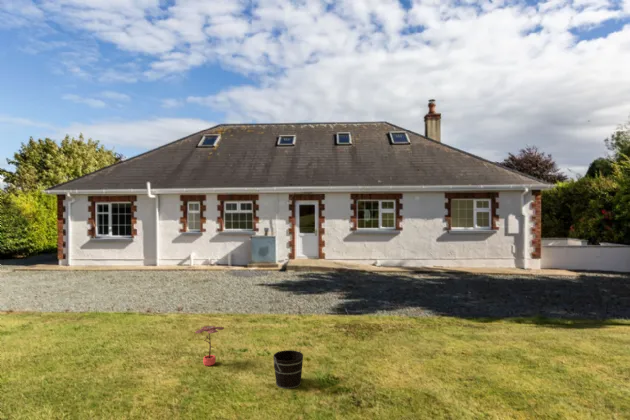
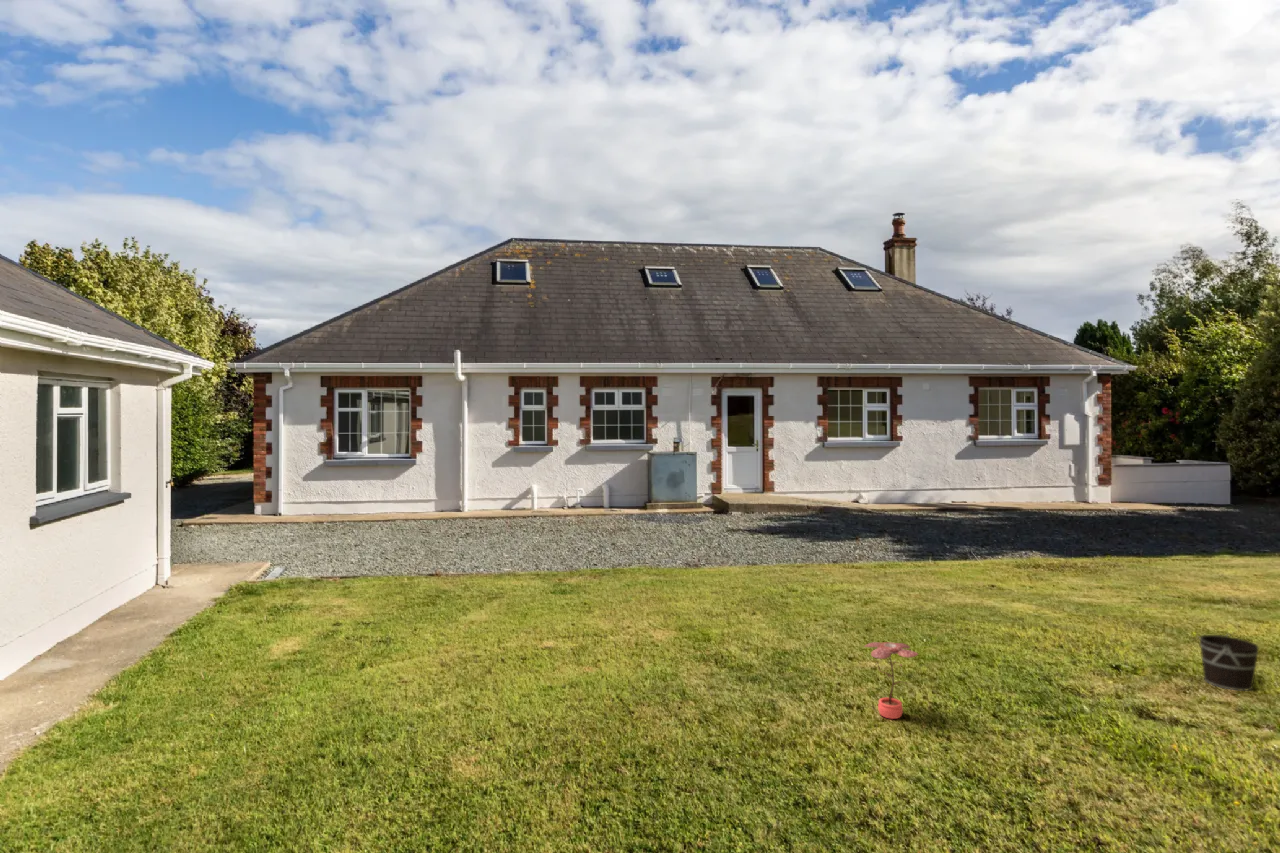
potted plant: present [195,326,224,366] -> present [865,642,918,719]

